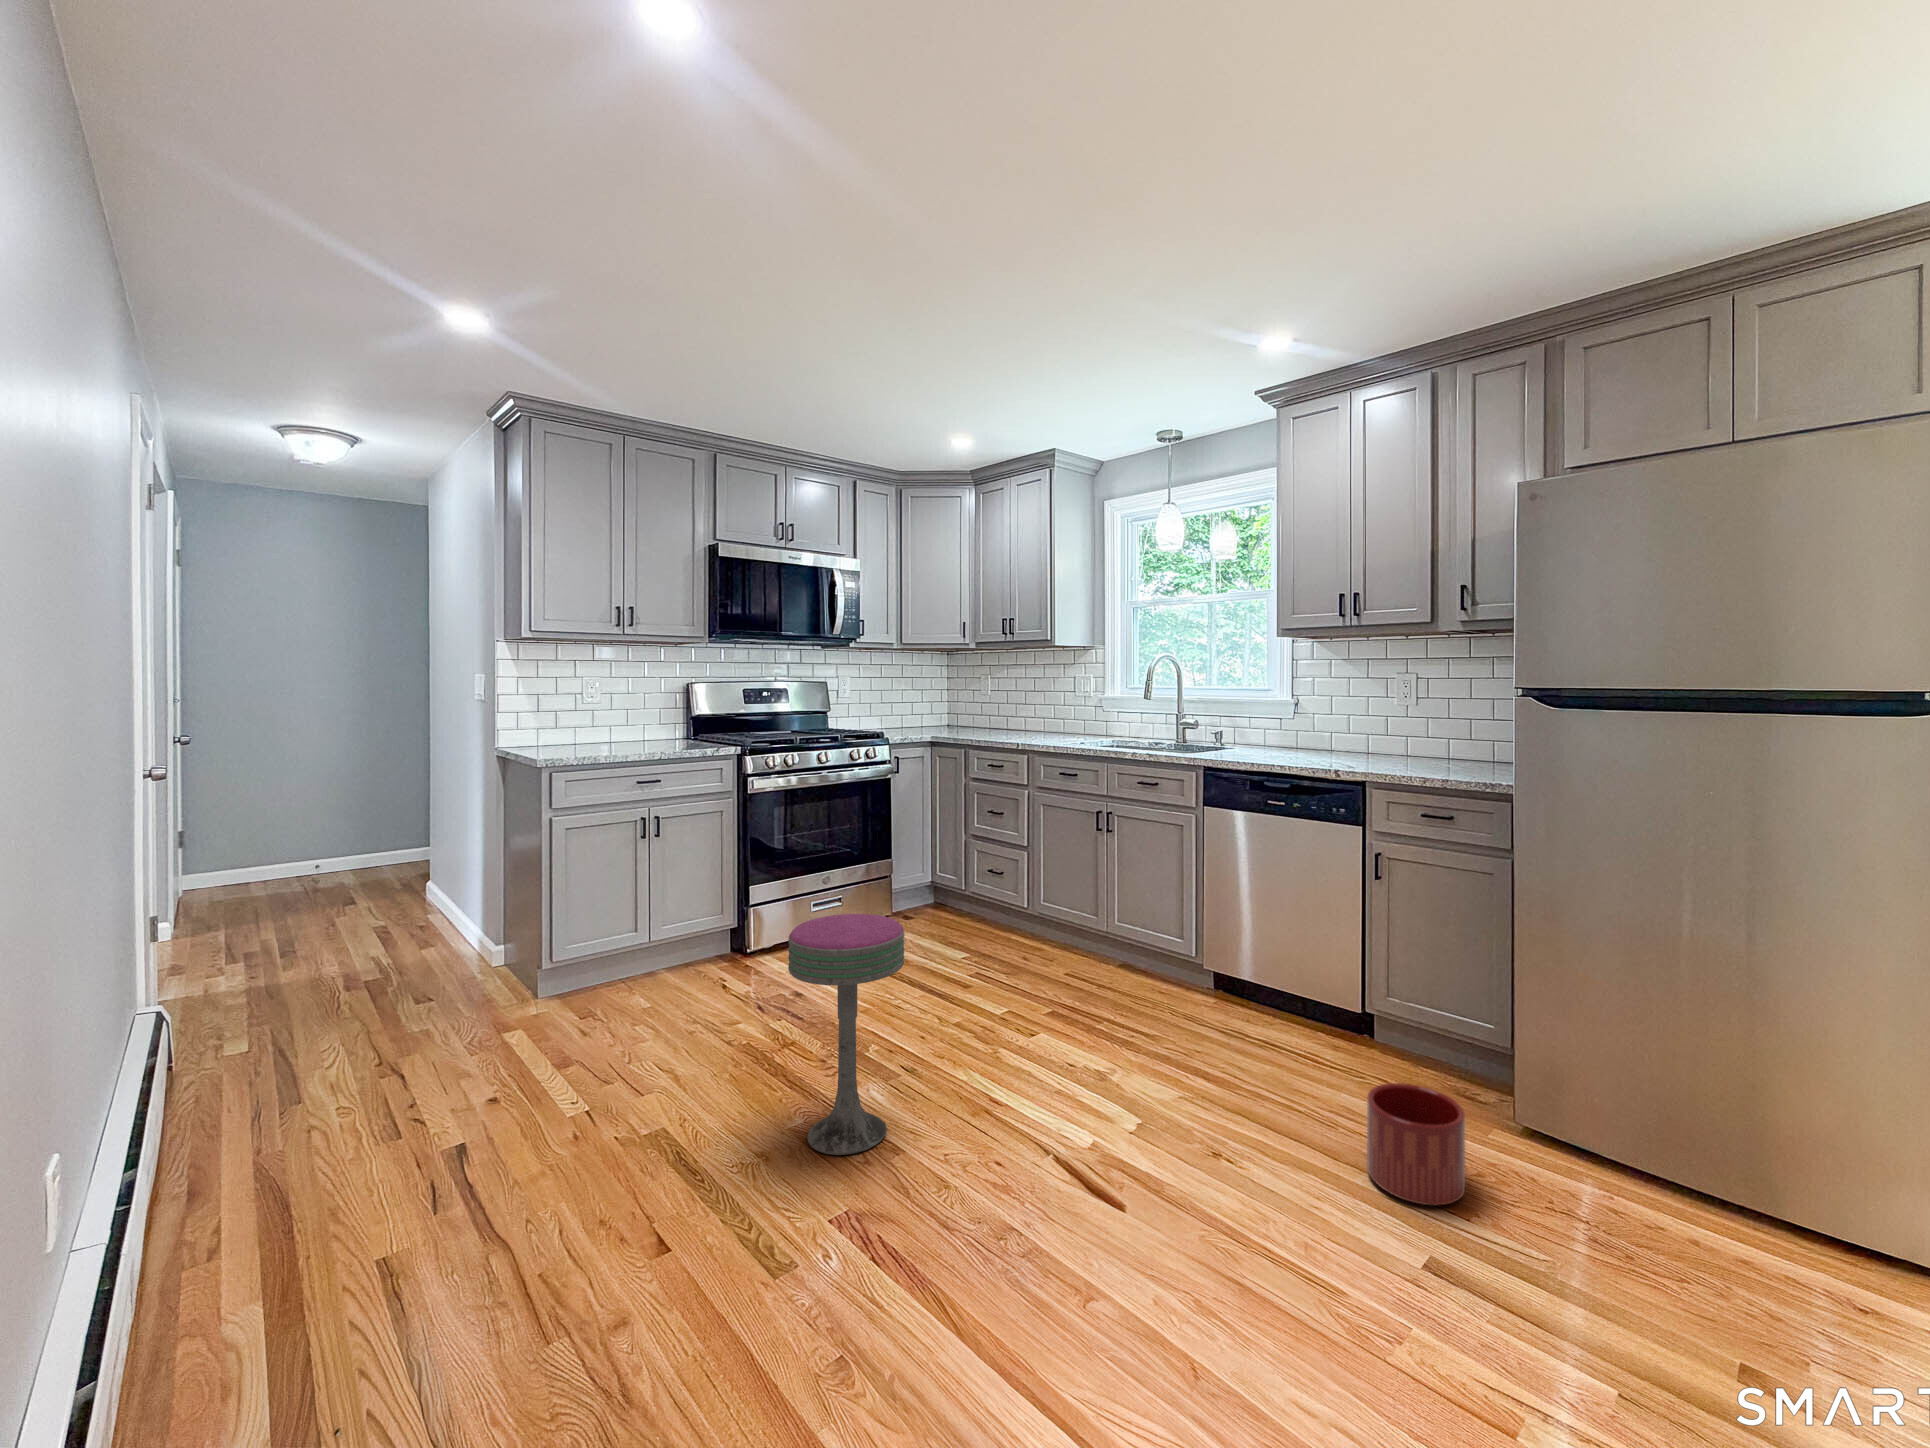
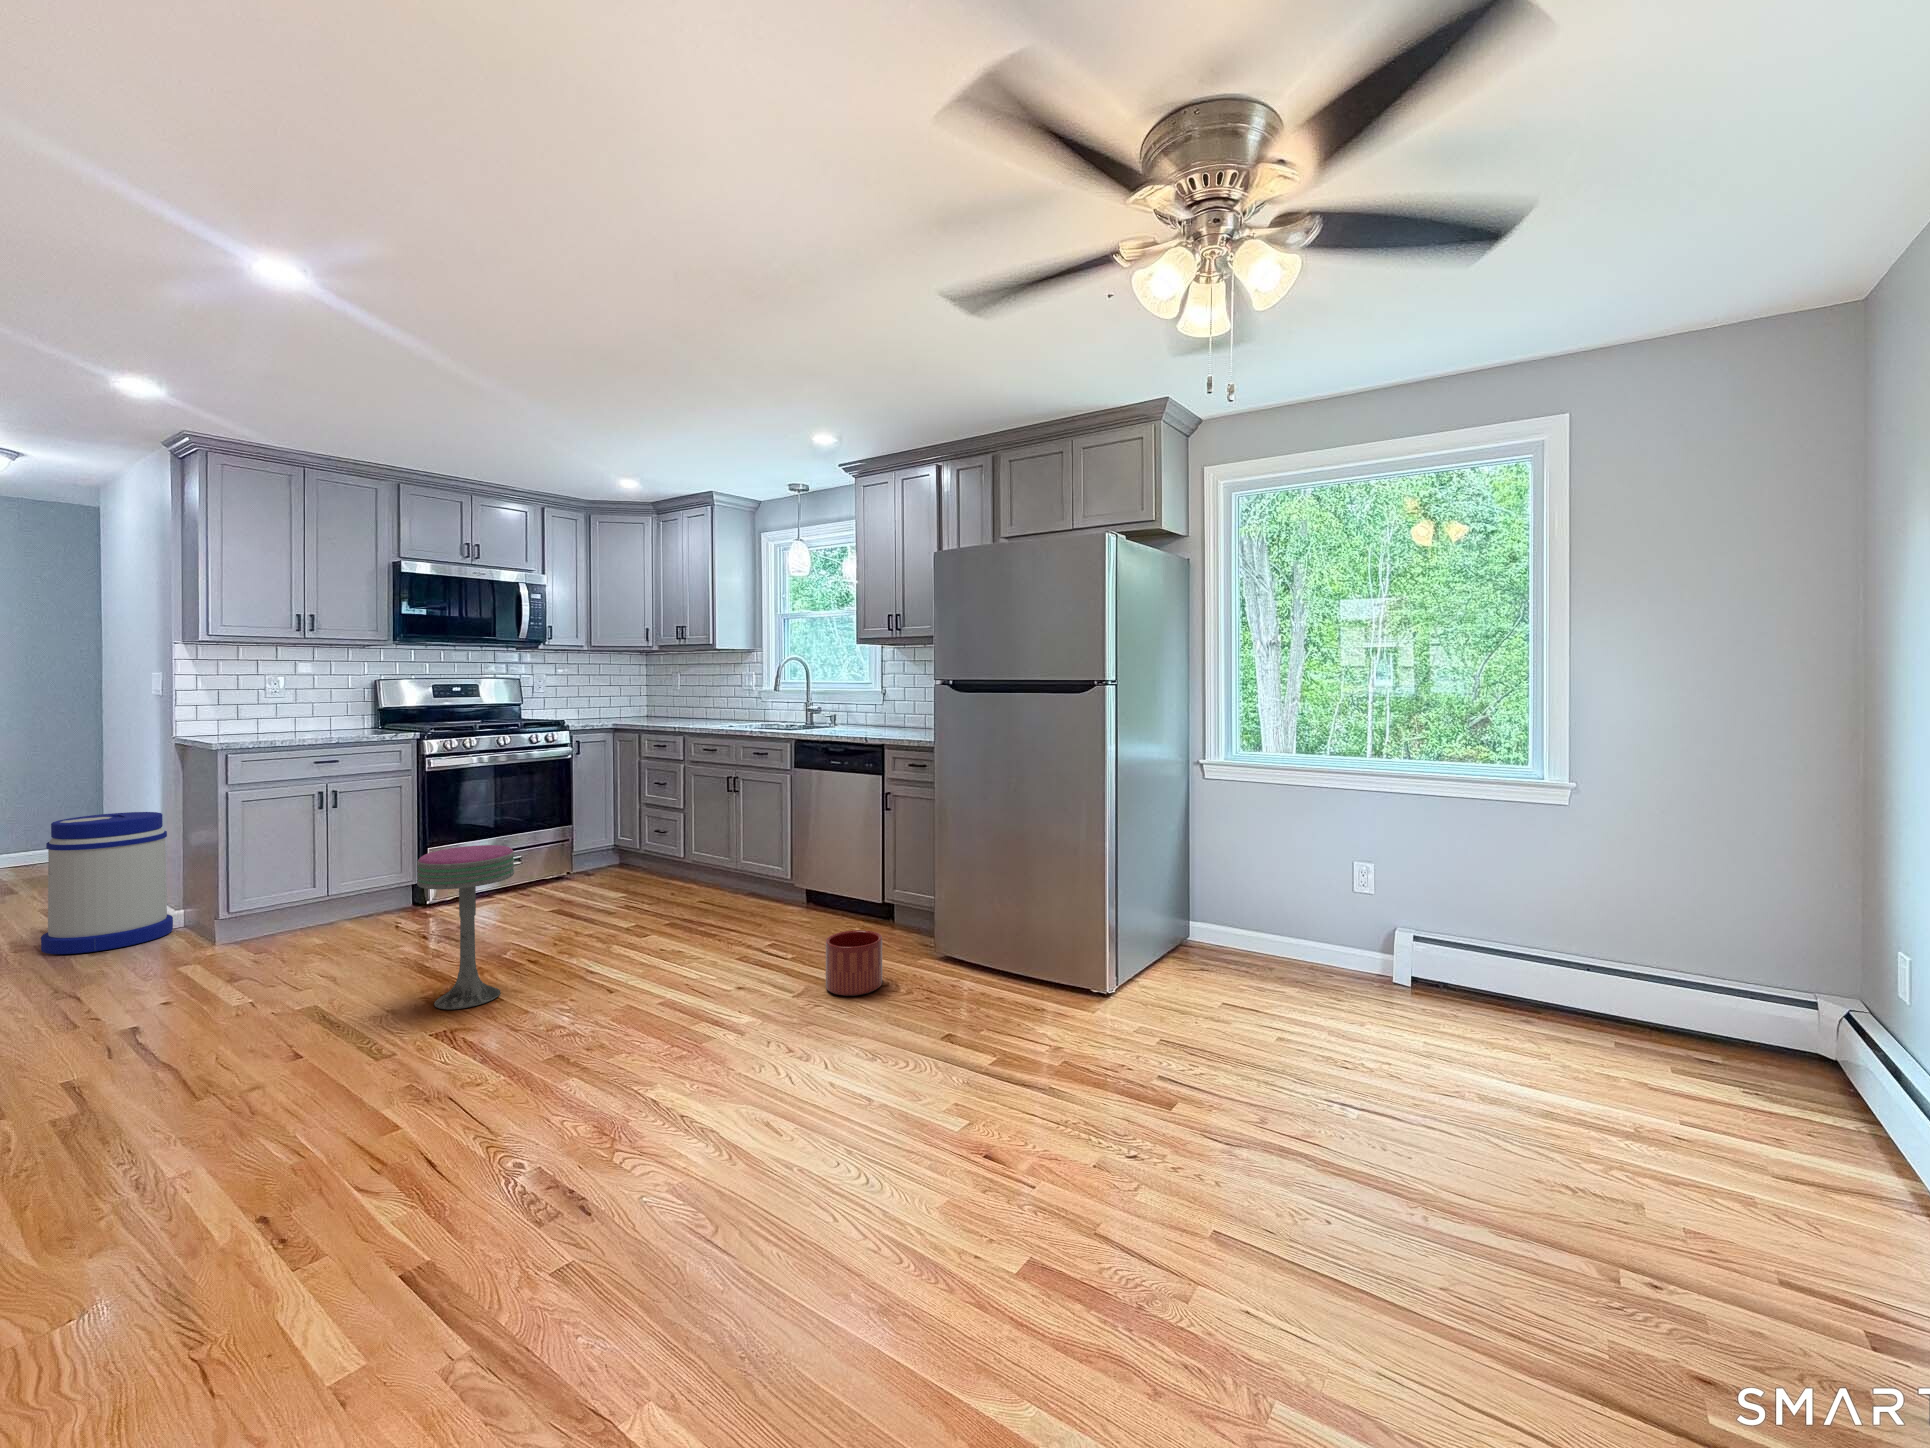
trash can: none [371,833,494,998] -> present [41,812,173,954]

